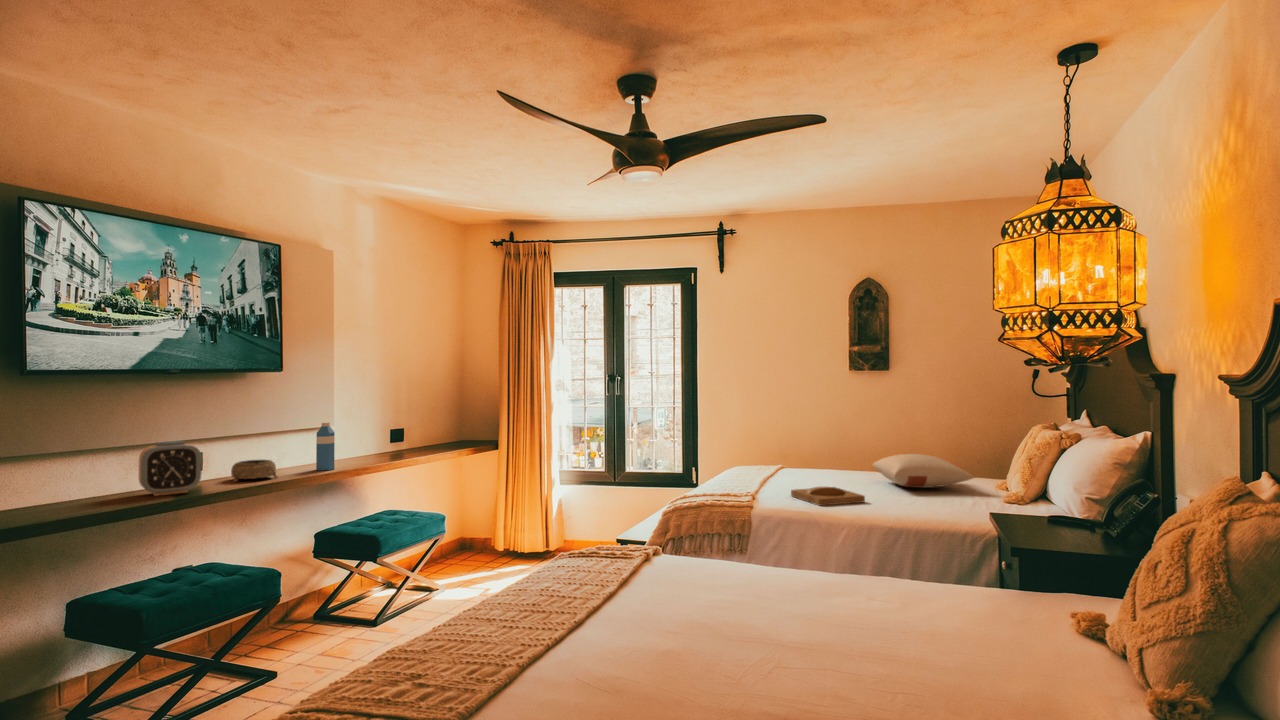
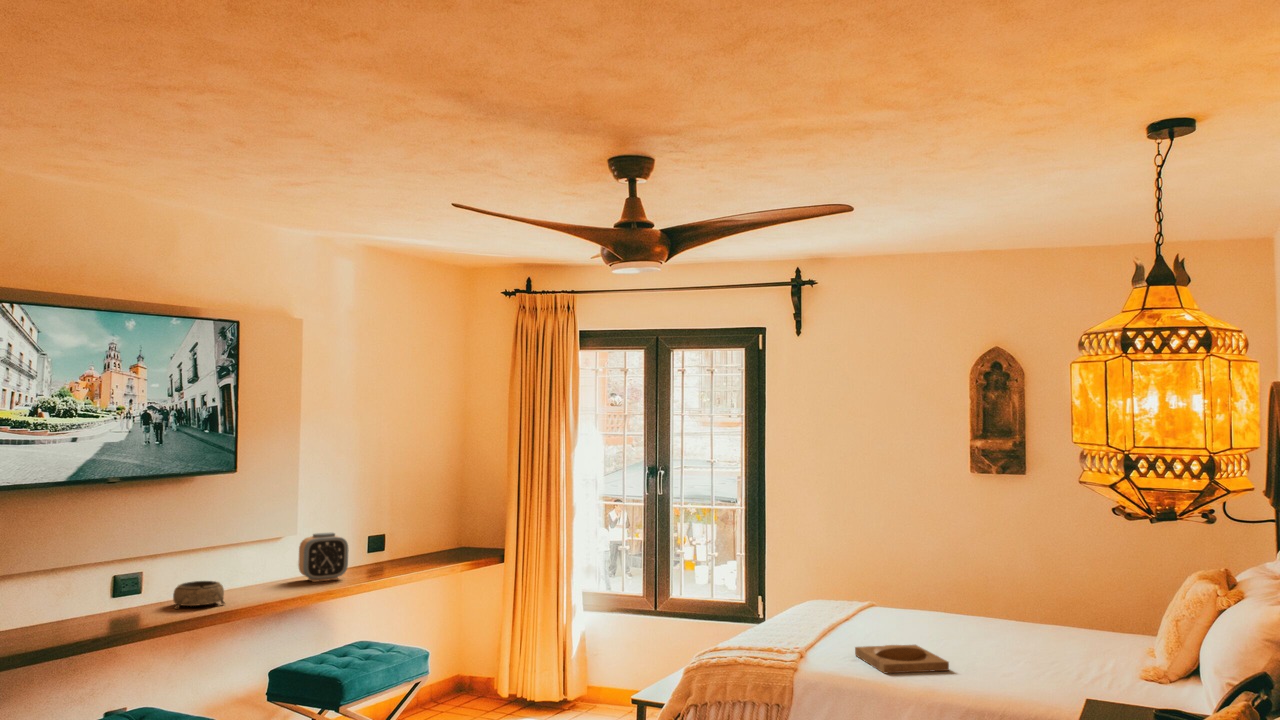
water bottle: present [316,422,335,470] -> none [272,534,295,594]
alarm clock: present [138,441,202,496] -> present [298,533,349,582]
pillow: present [872,454,974,488] -> none [982,601,1112,650]

